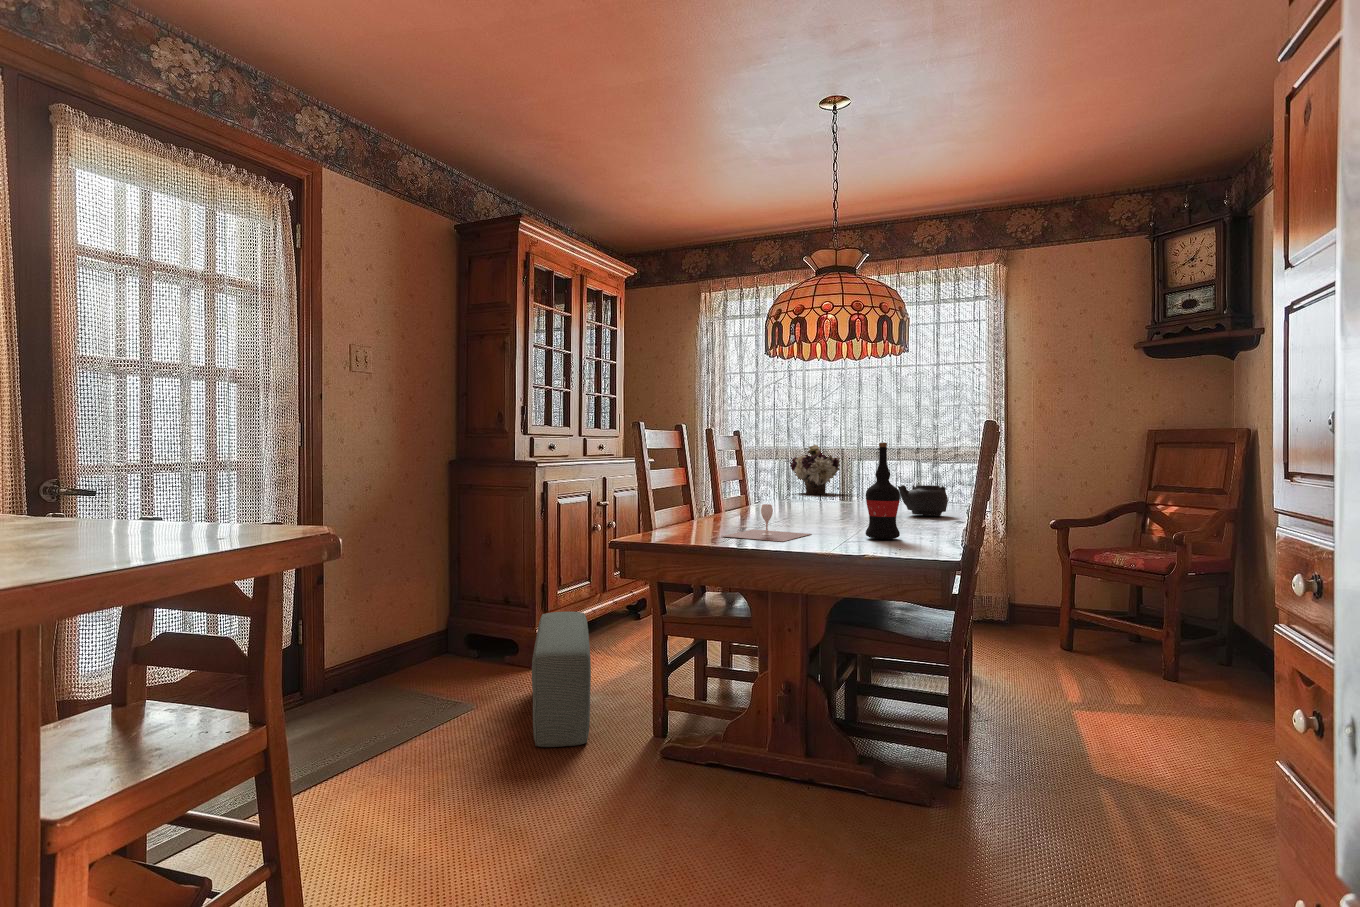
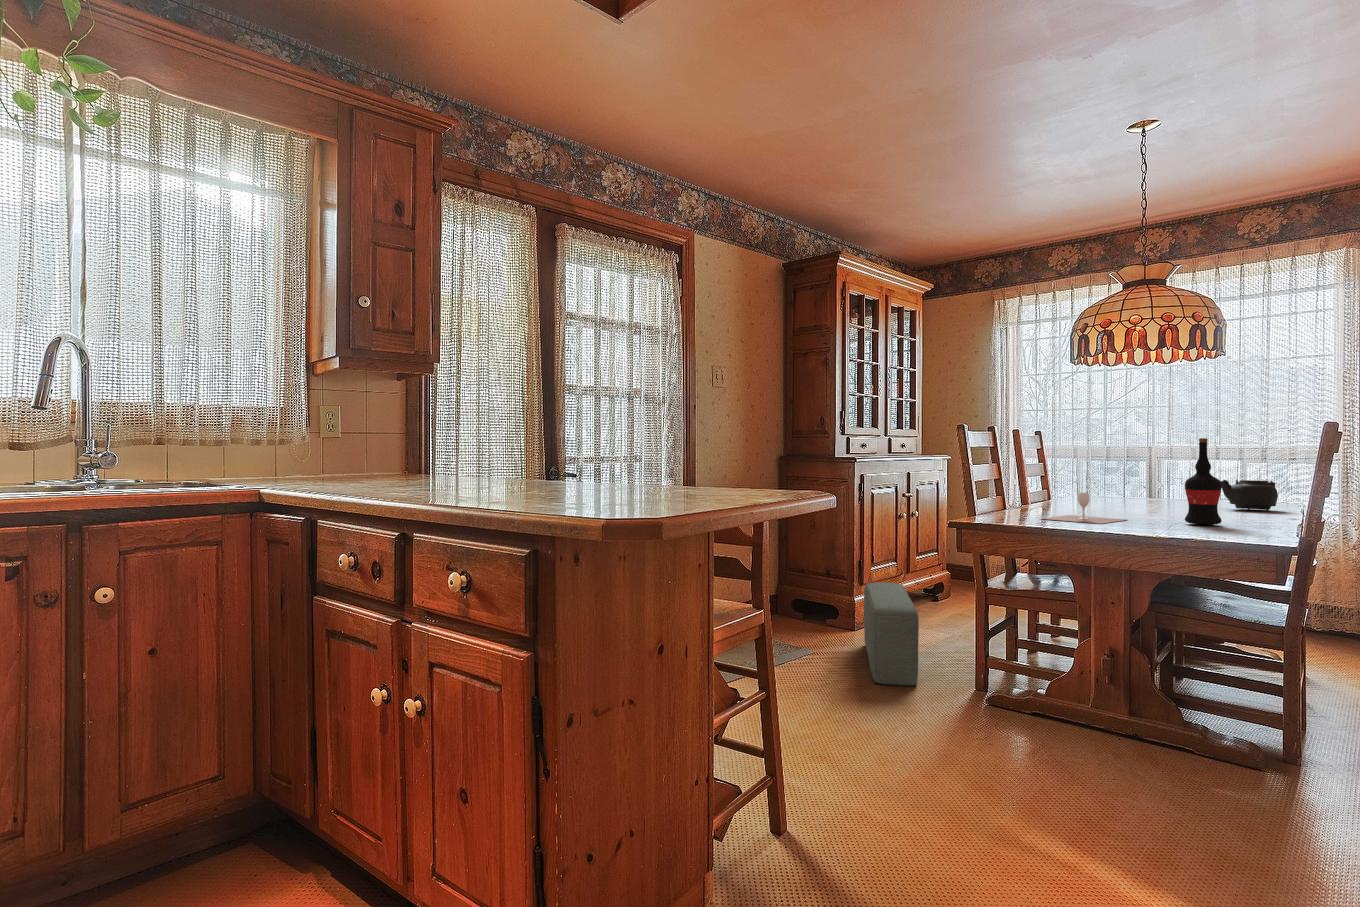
flower arrangement: present [790,444,840,494] -> none [1091,442,1150,491]

